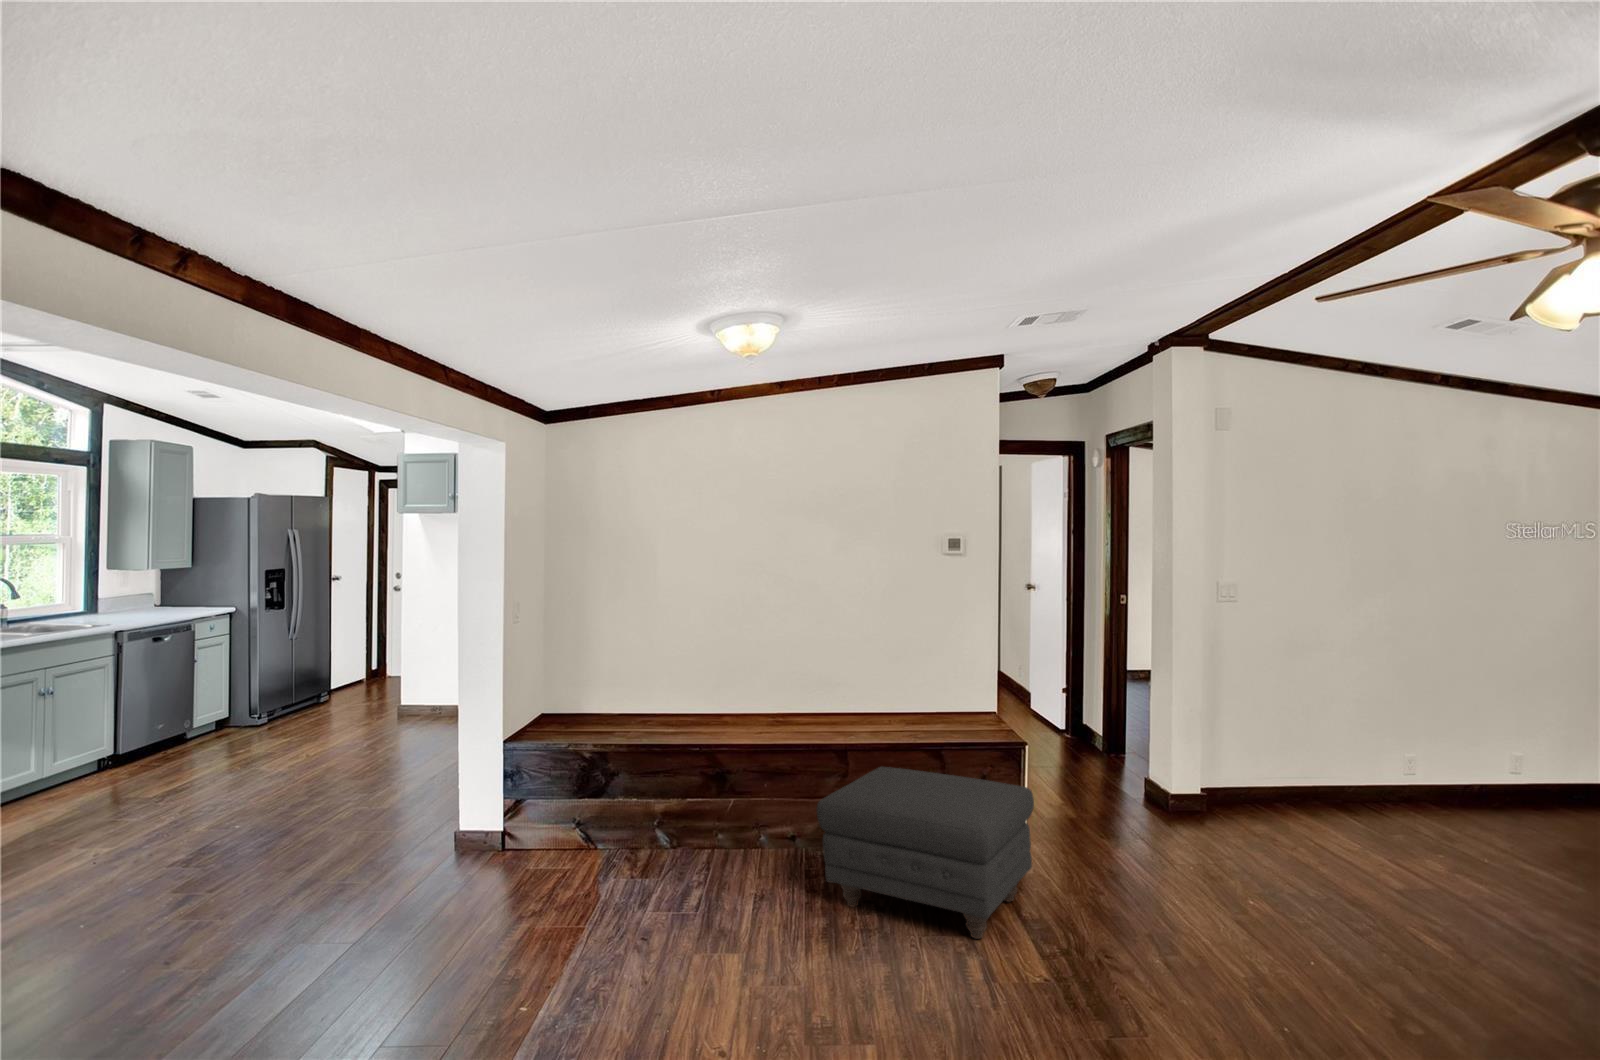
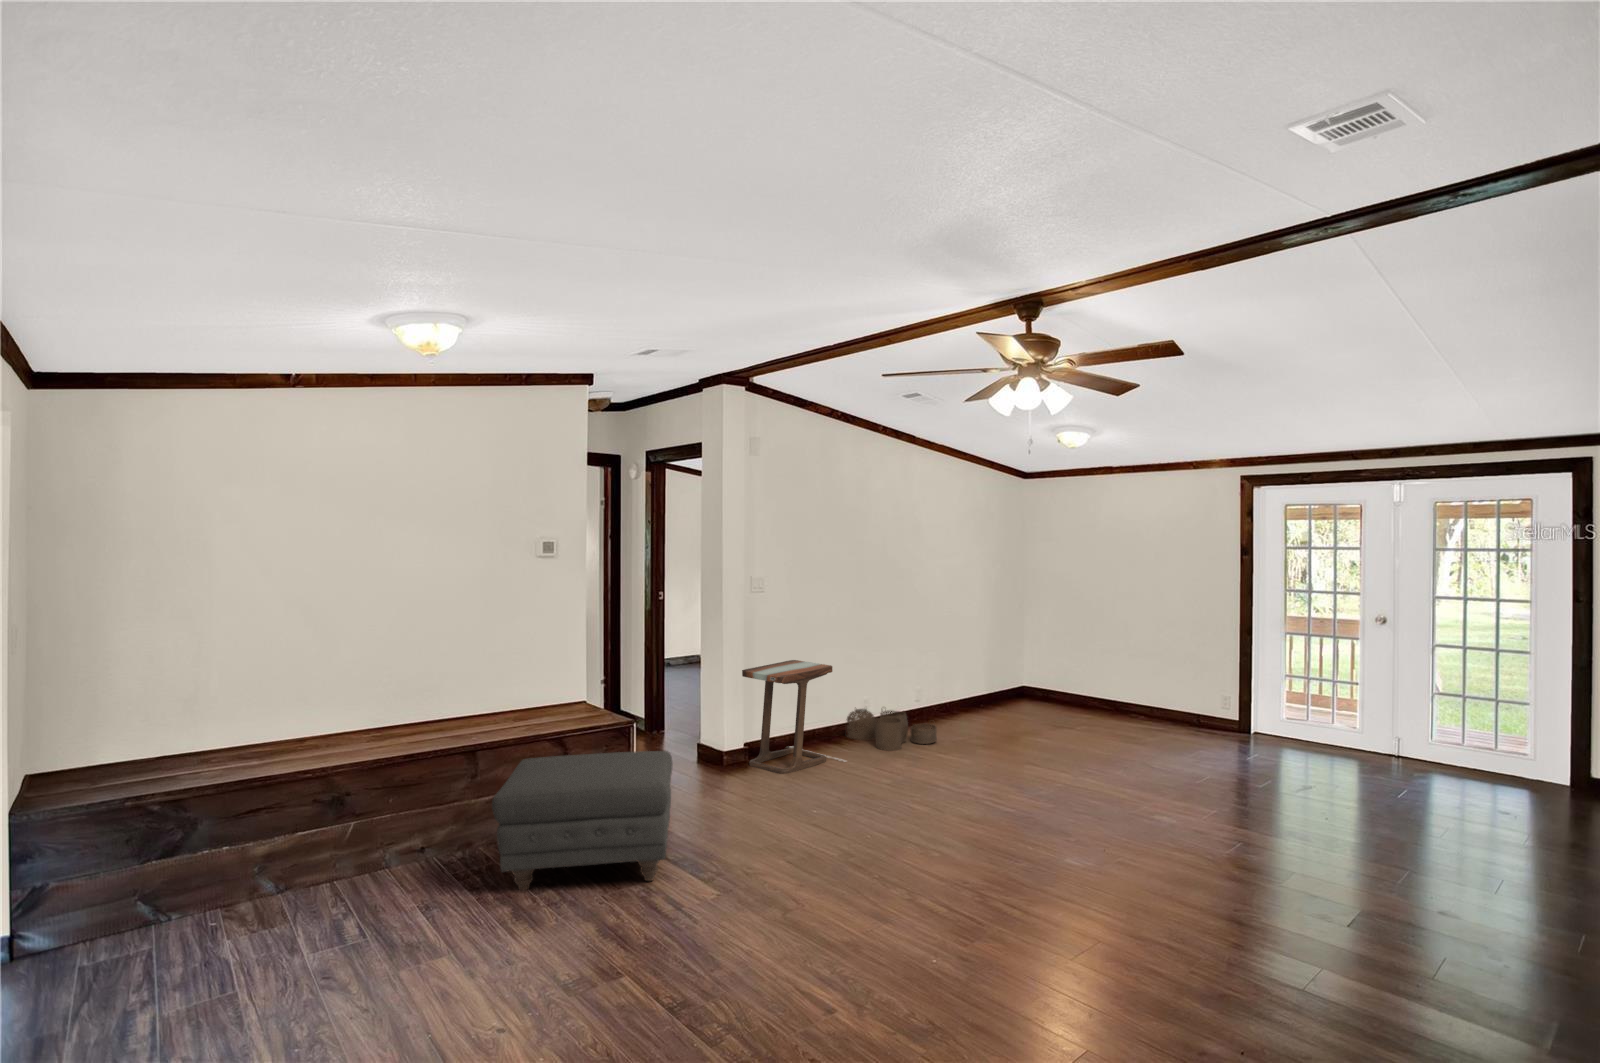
side table: none [1194,694,1355,845] -> present [742,660,844,774]
woven basket: none [1378,770,1544,847] -> present [847,709,937,751]

